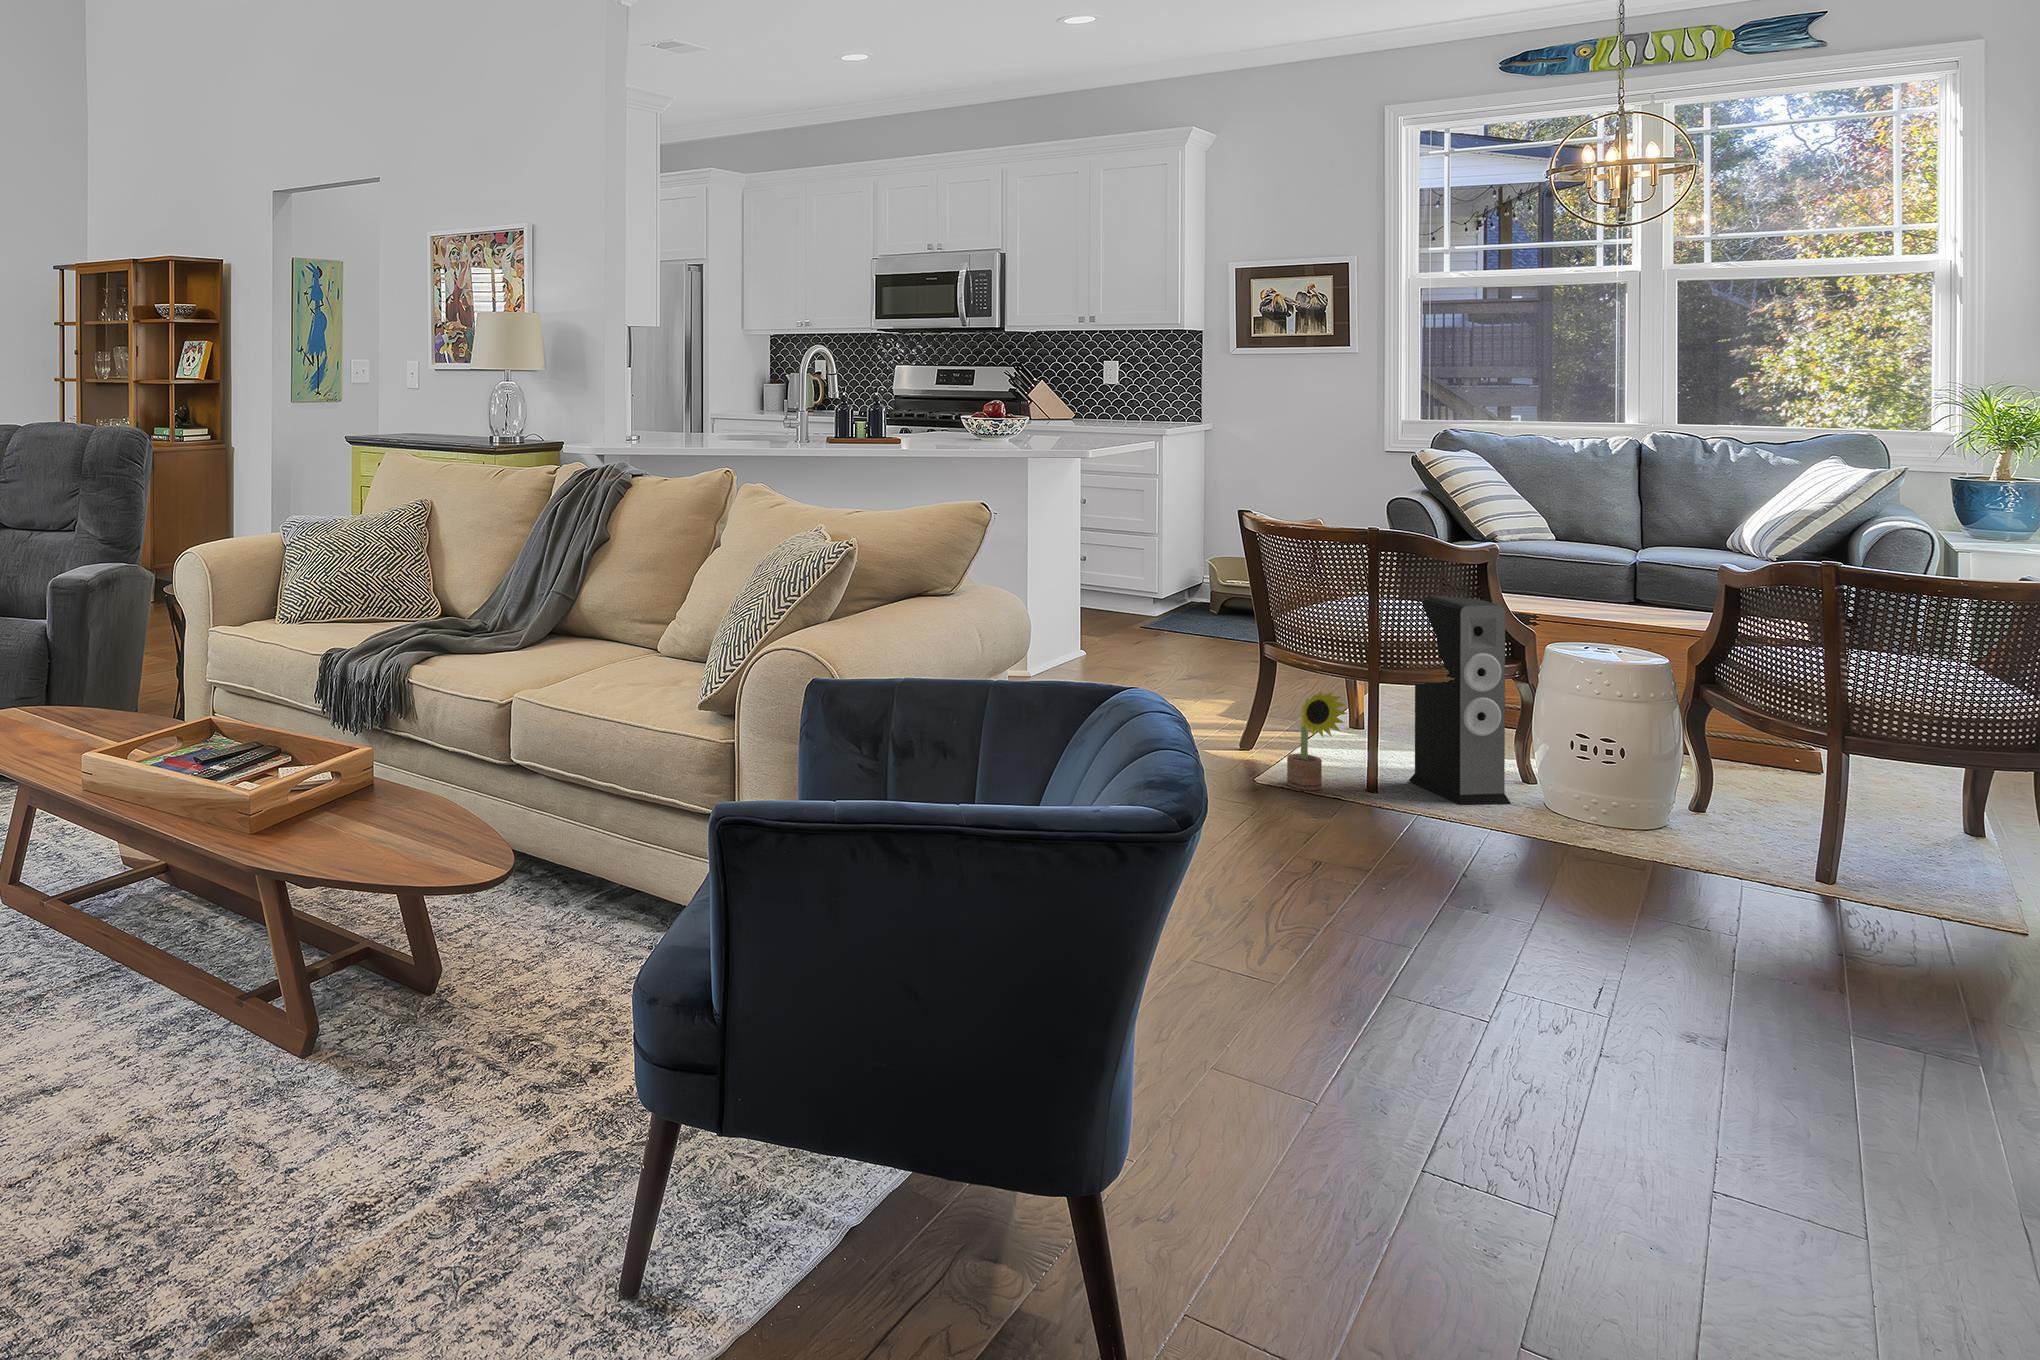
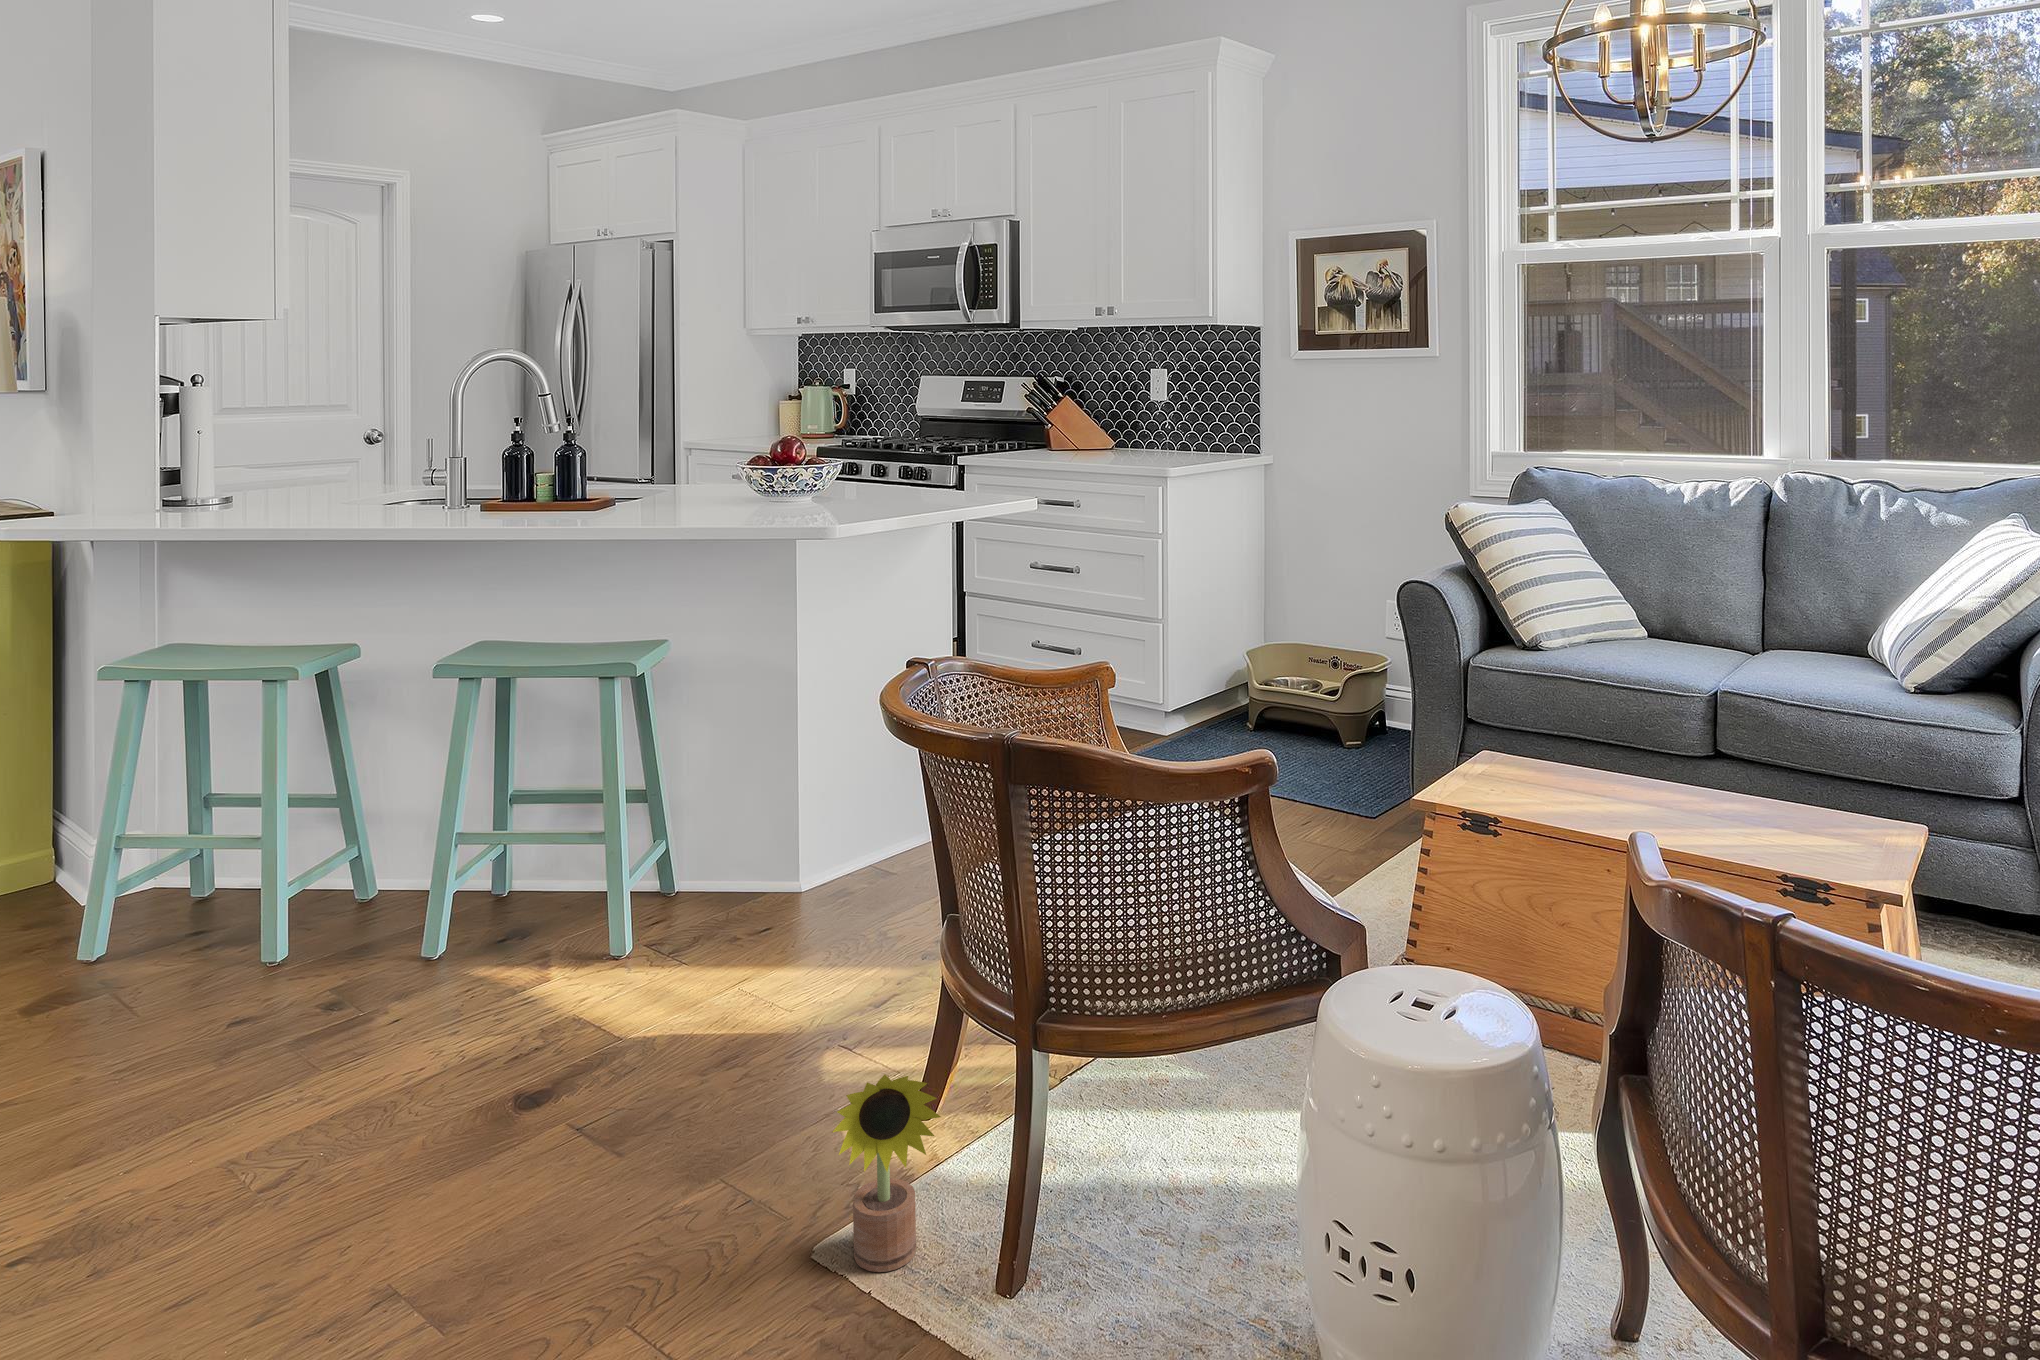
speaker: present [1409,595,1511,805] -> none [1112,844,1243,1319]

